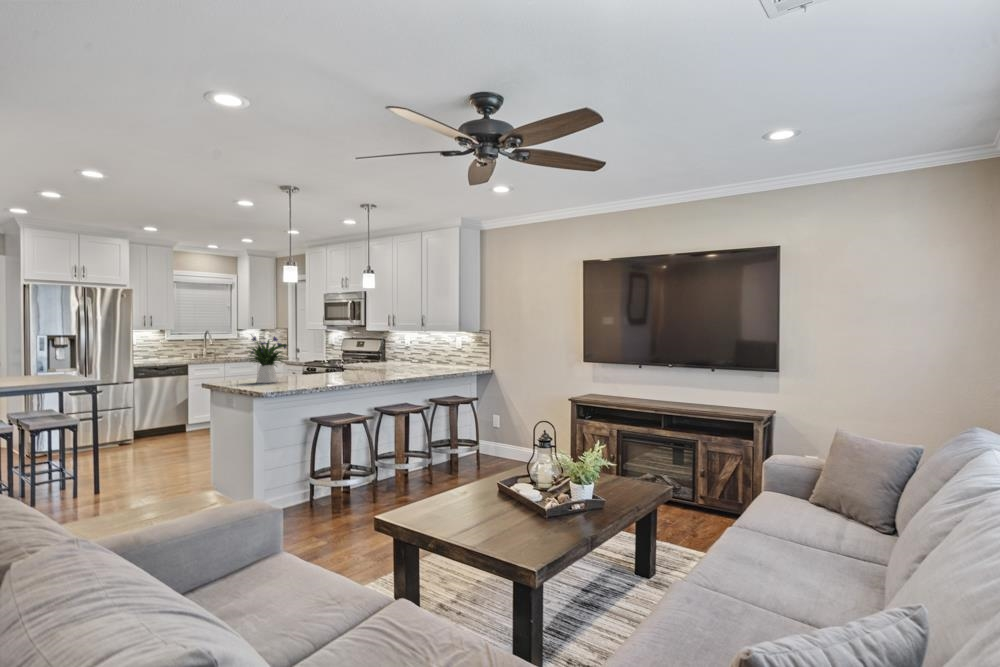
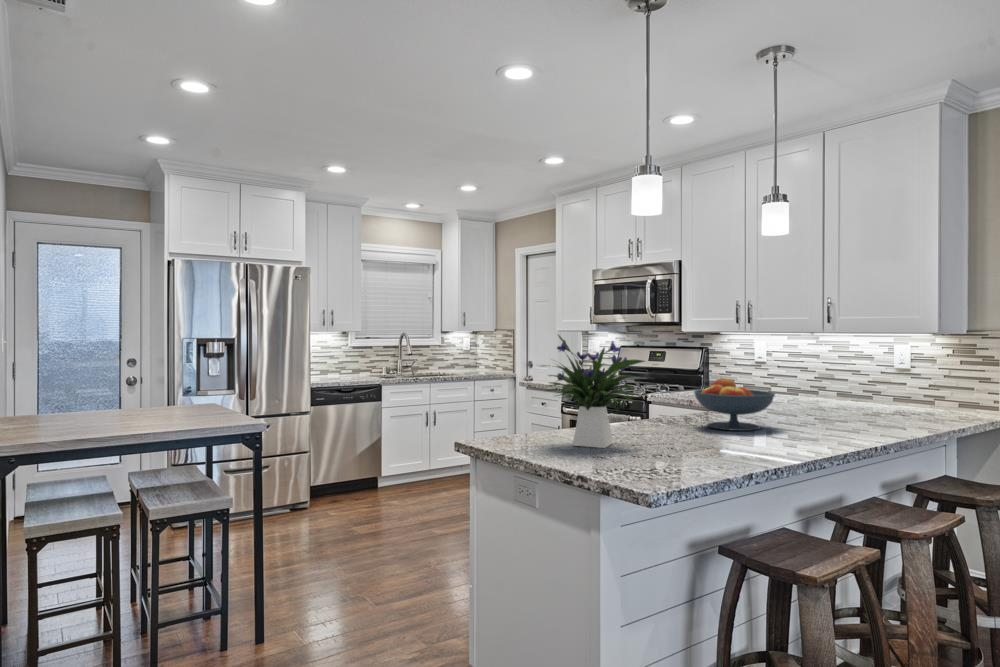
fruit bowl: none [329,353,365,376] -> present [694,378,775,431]

